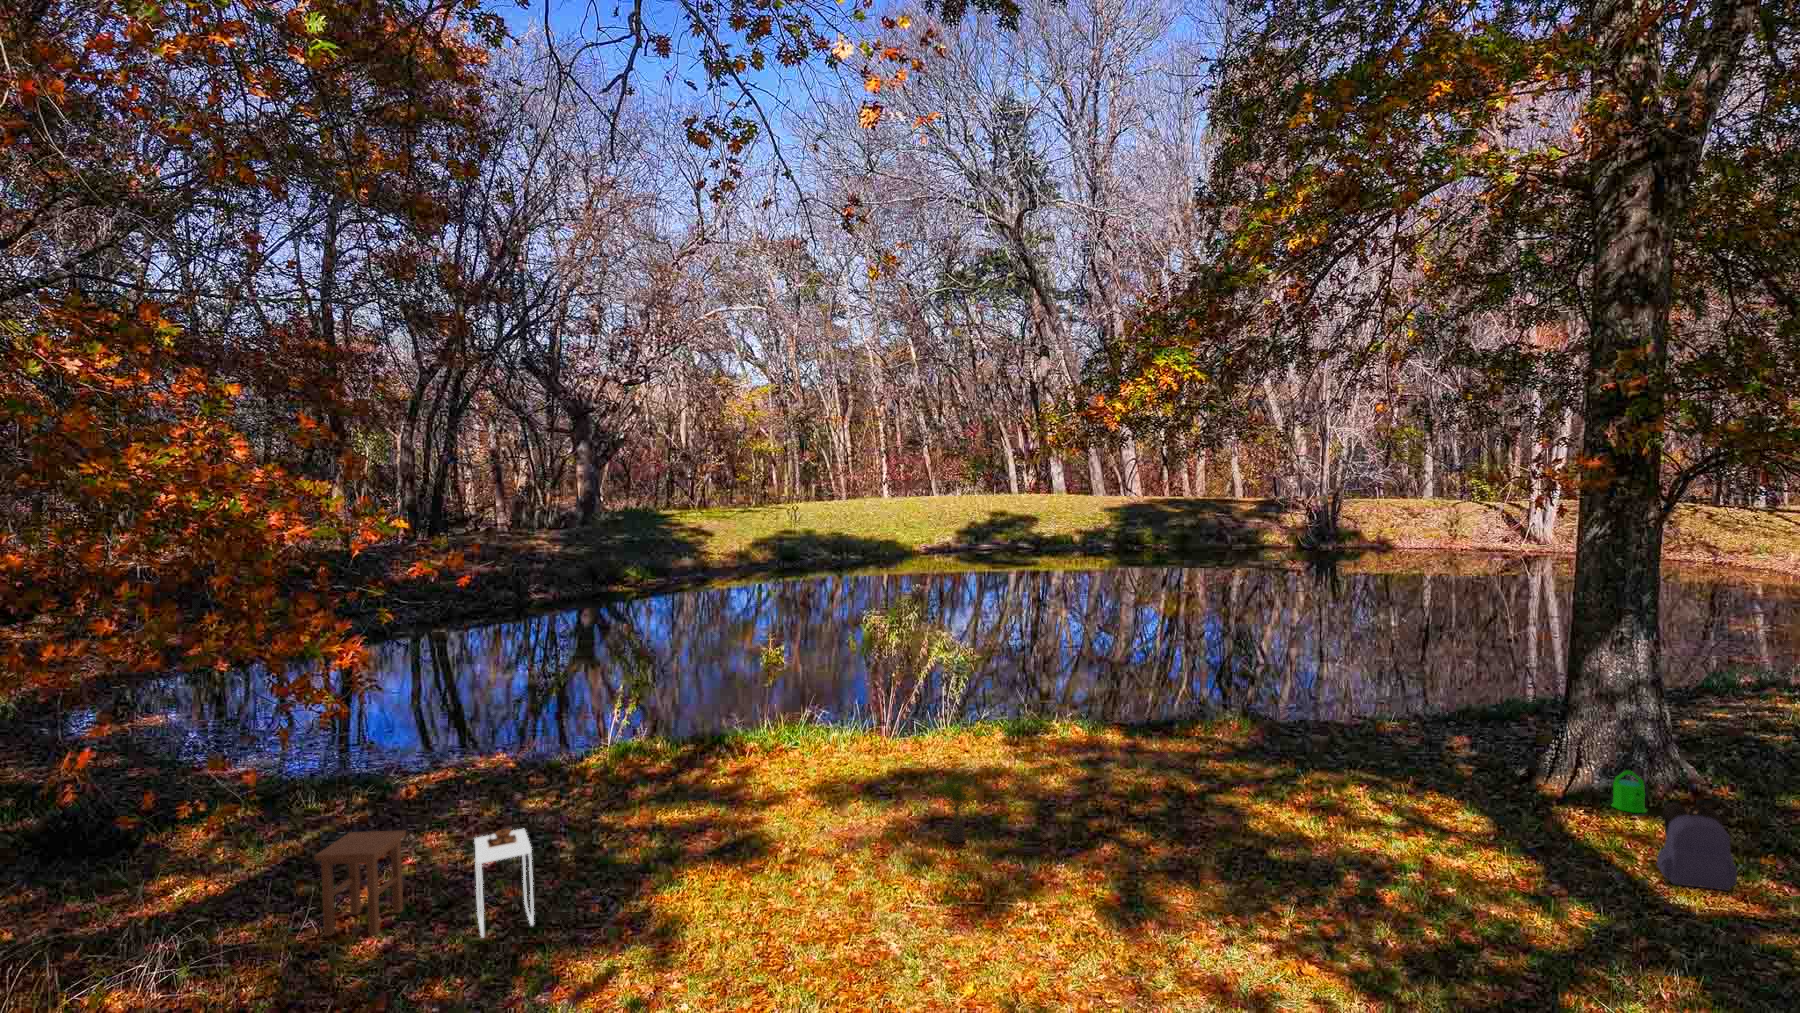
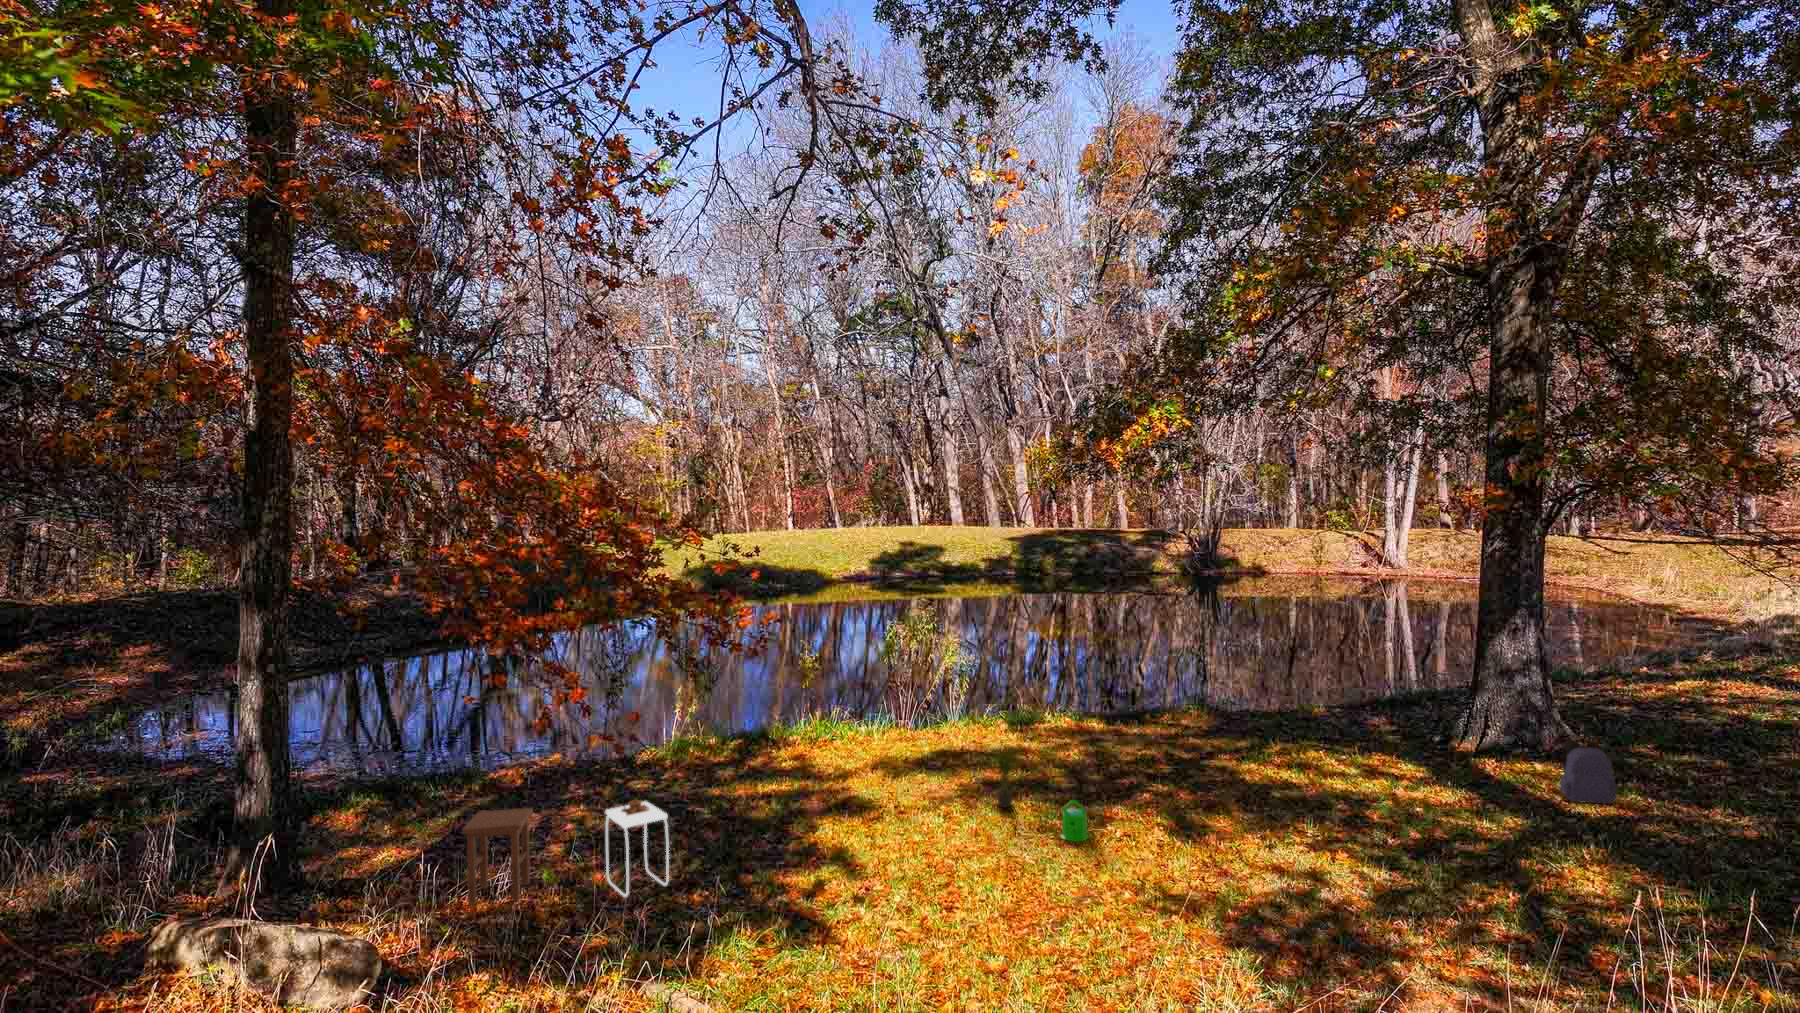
watering can: present [1611,771,1647,813] -> present [1061,800,1089,842]

